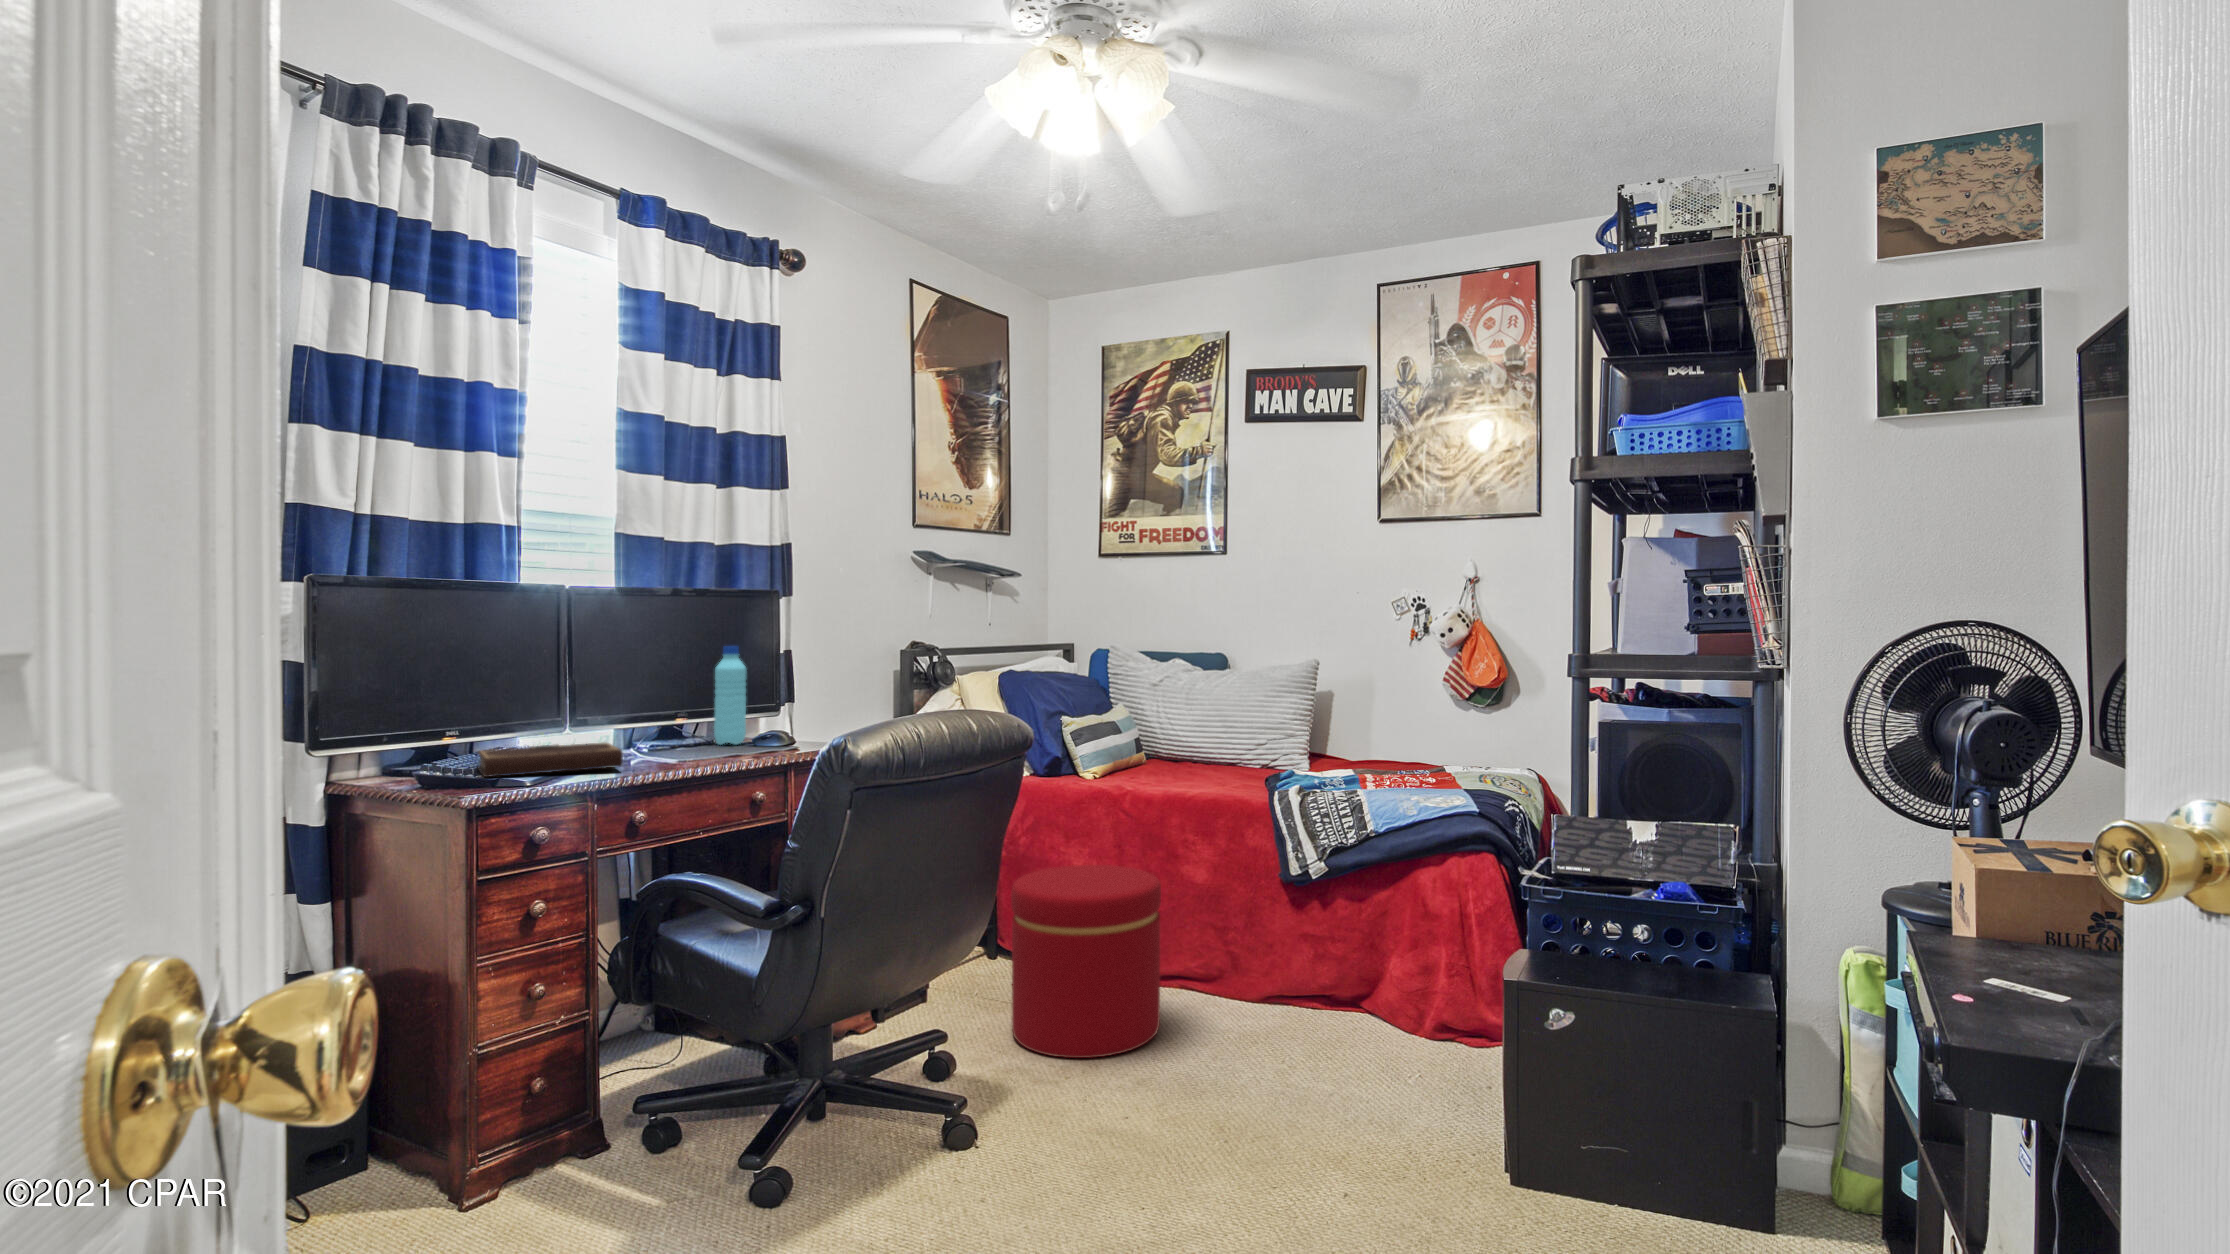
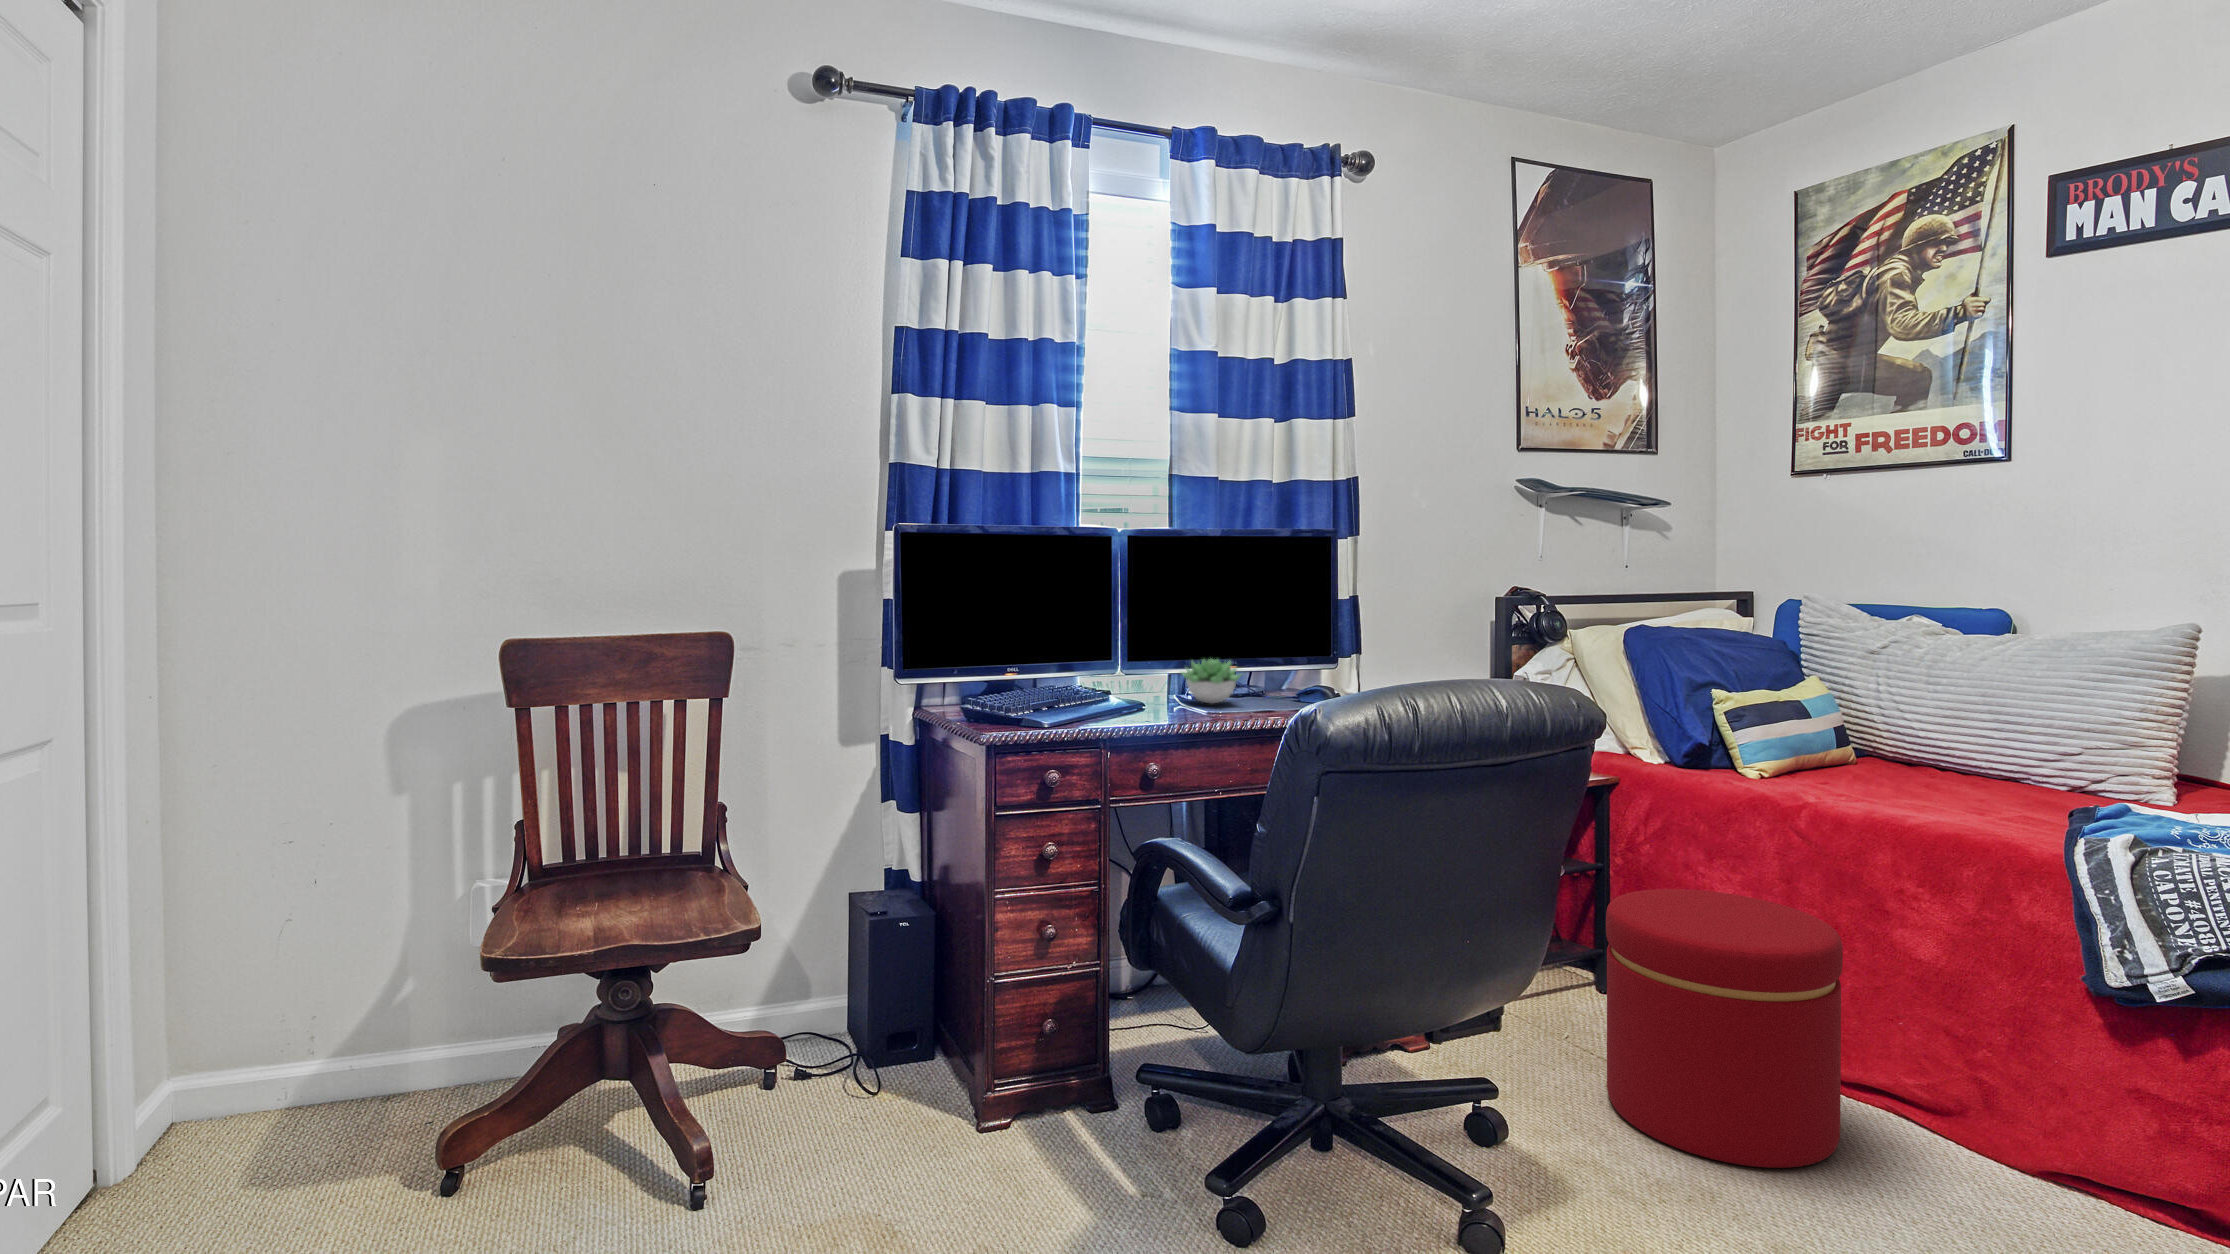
water bottle: present [714,646,747,745] -> none [1257,592,1290,698]
succulent plant: none [642,709,710,753] -> present [1181,659,1243,703]
notebook: present [478,742,623,777] -> none [1020,689,1141,717]

